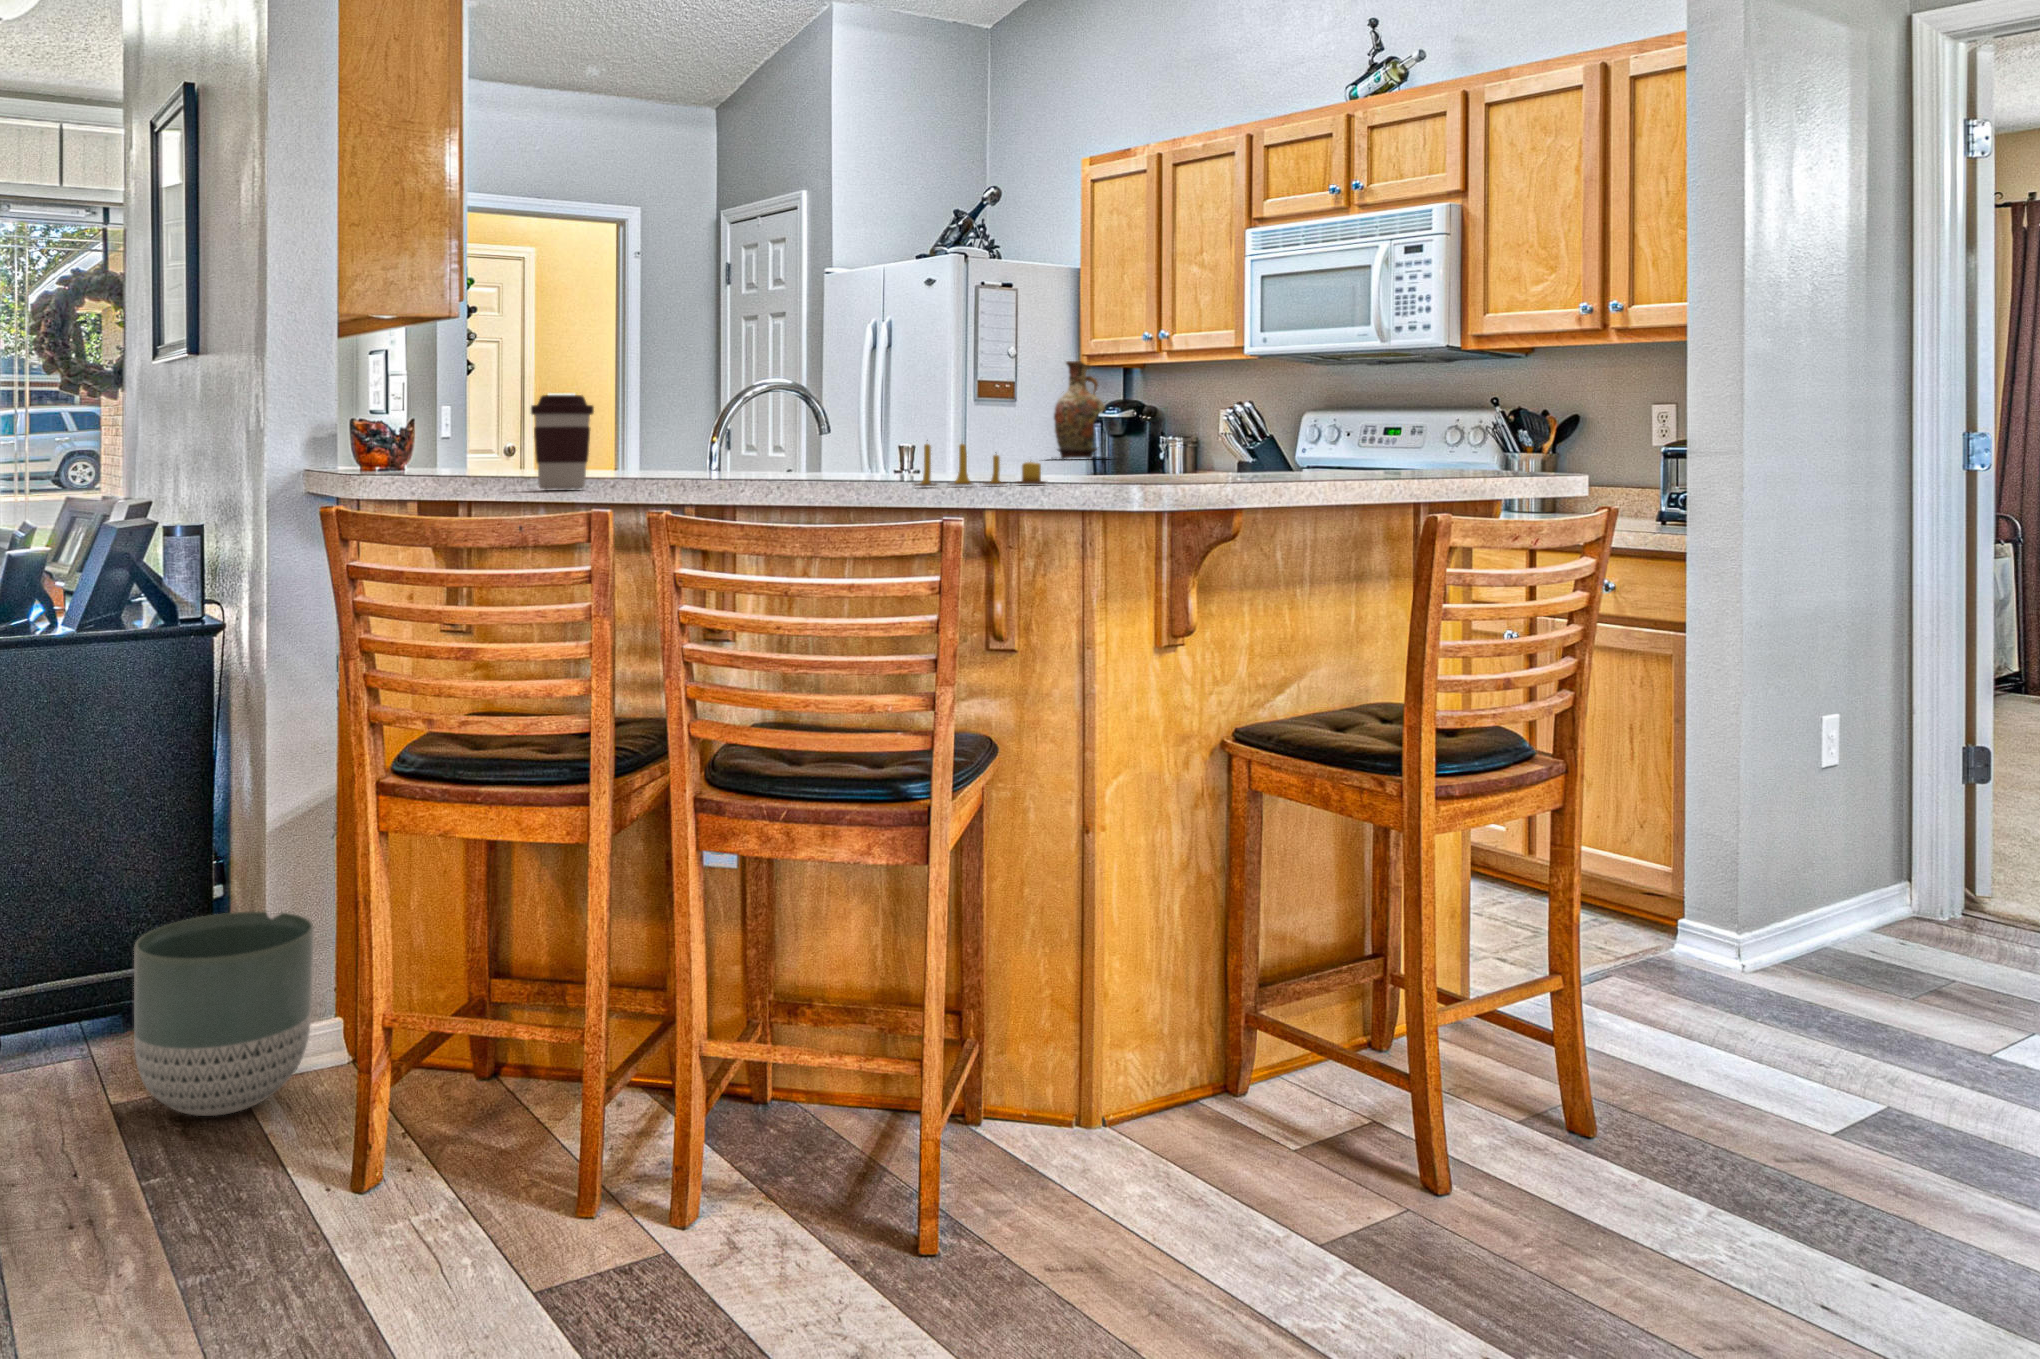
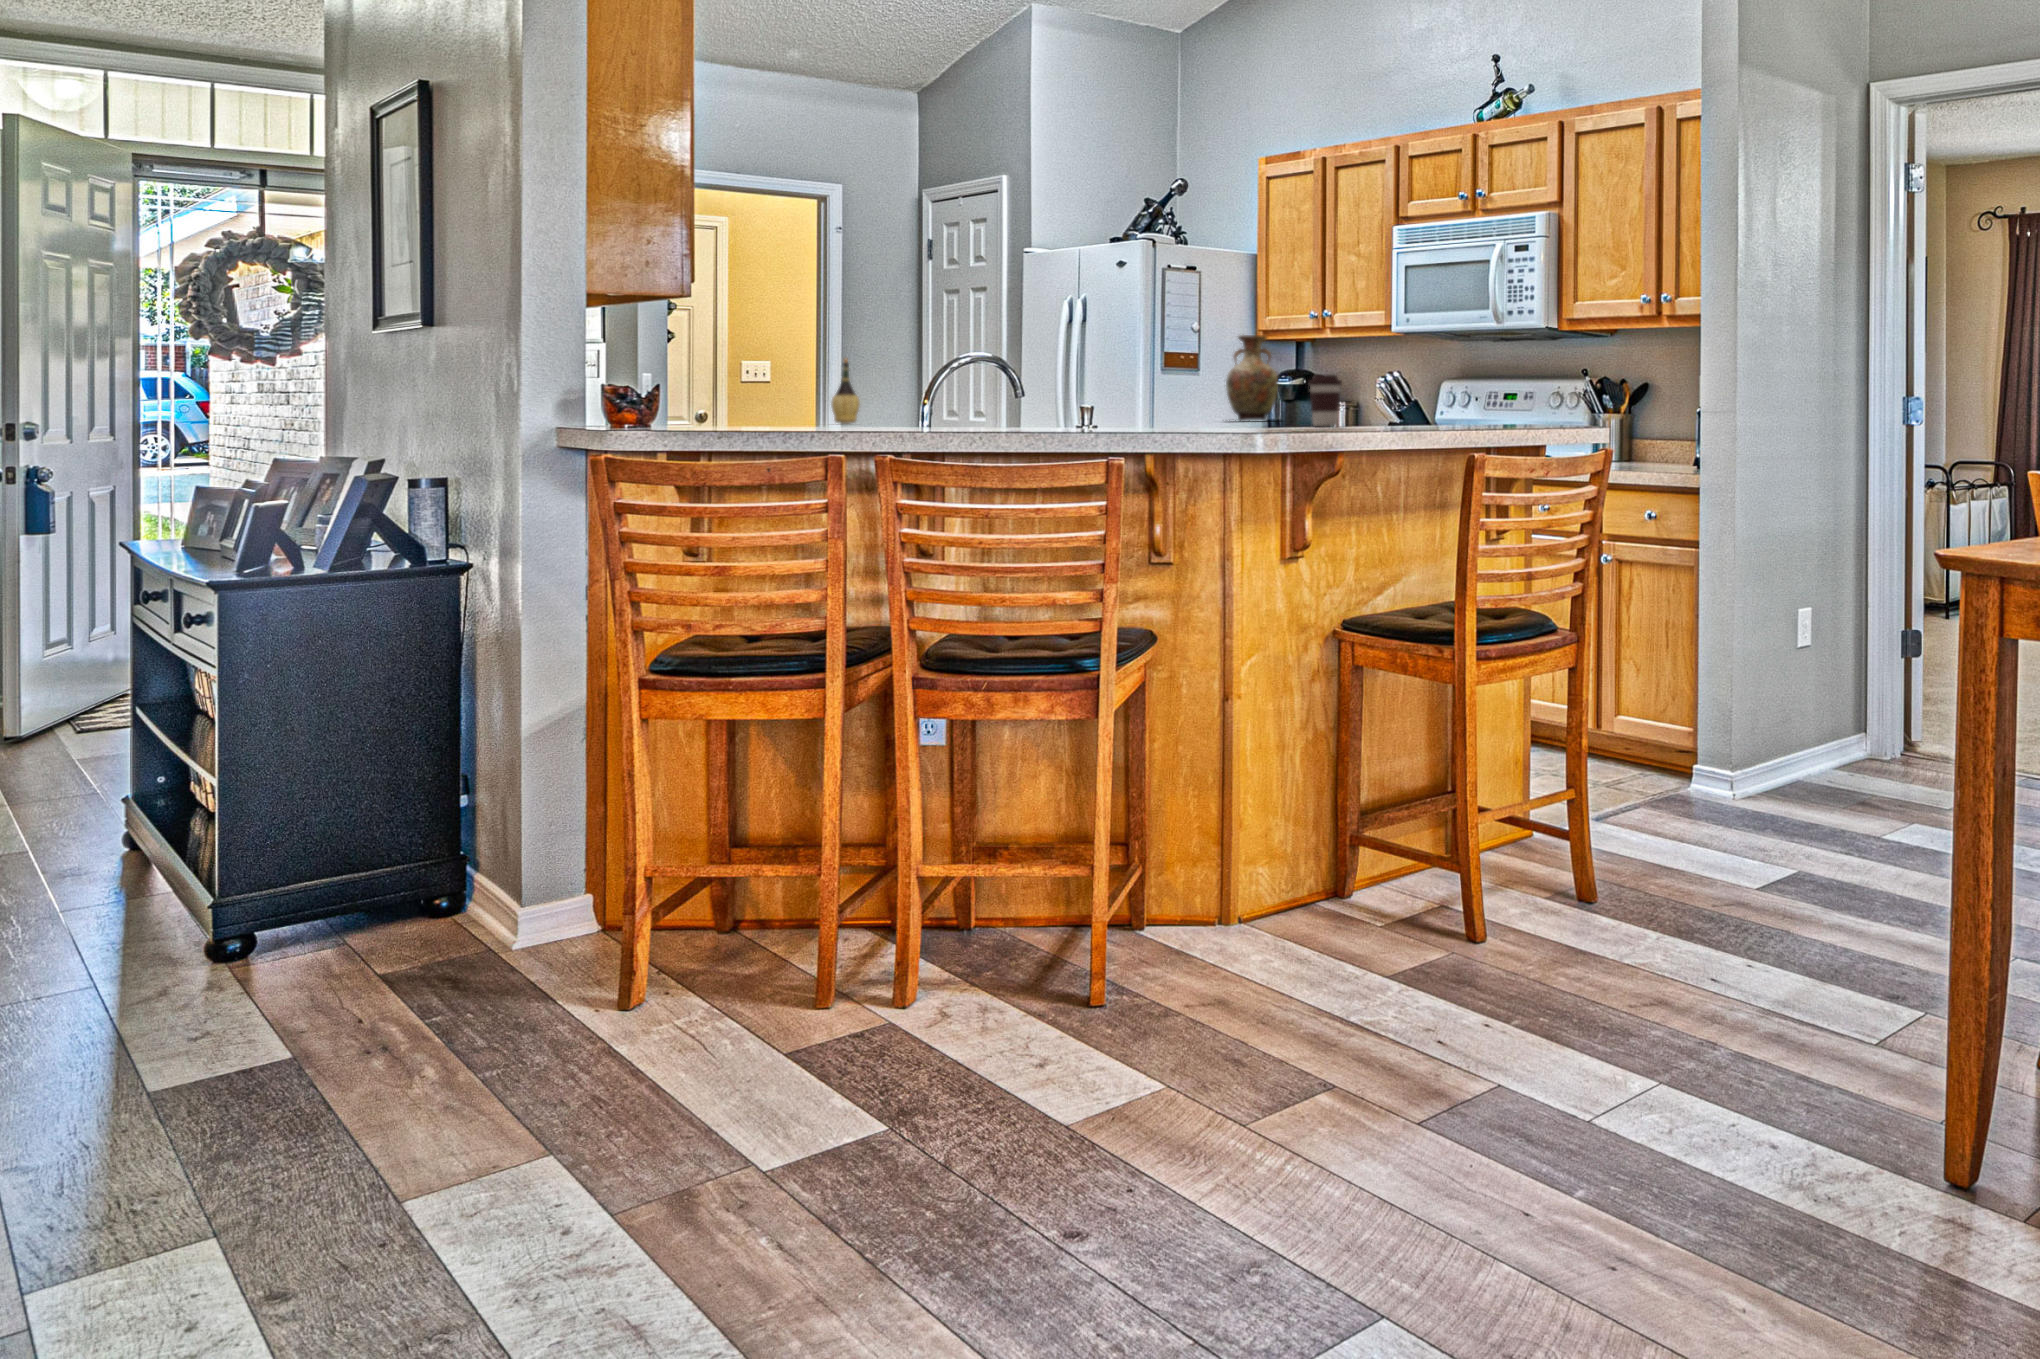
wine bottle: none [630,390,658,459] -> present [831,359,860,424]
coffee cup: present [531,395,594,489] -> present [1308,375,1342,426]
candle: present [914,440,1046,486] -> none [1091,401,1201,437]
planter: present [134,911,313,1116] -> none [403,805,569,973]

